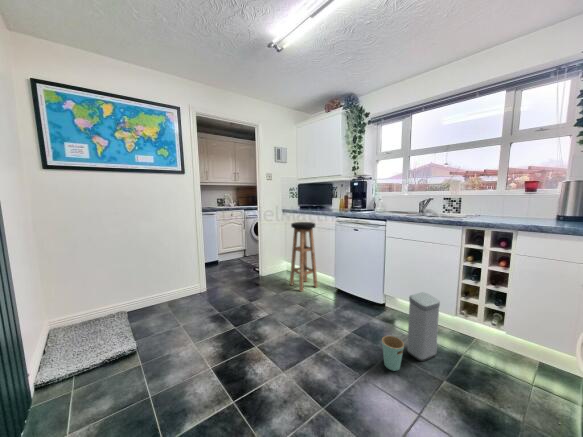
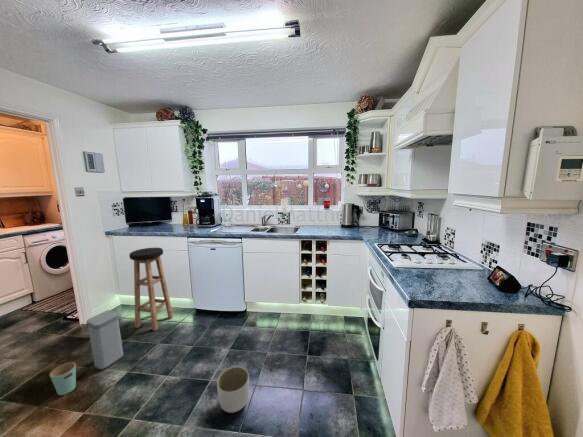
trash can: present [382,292,440,371] -> present [50,310,123,395]
planter: none [318,337,352,383] -> present [217,367,249,413]

